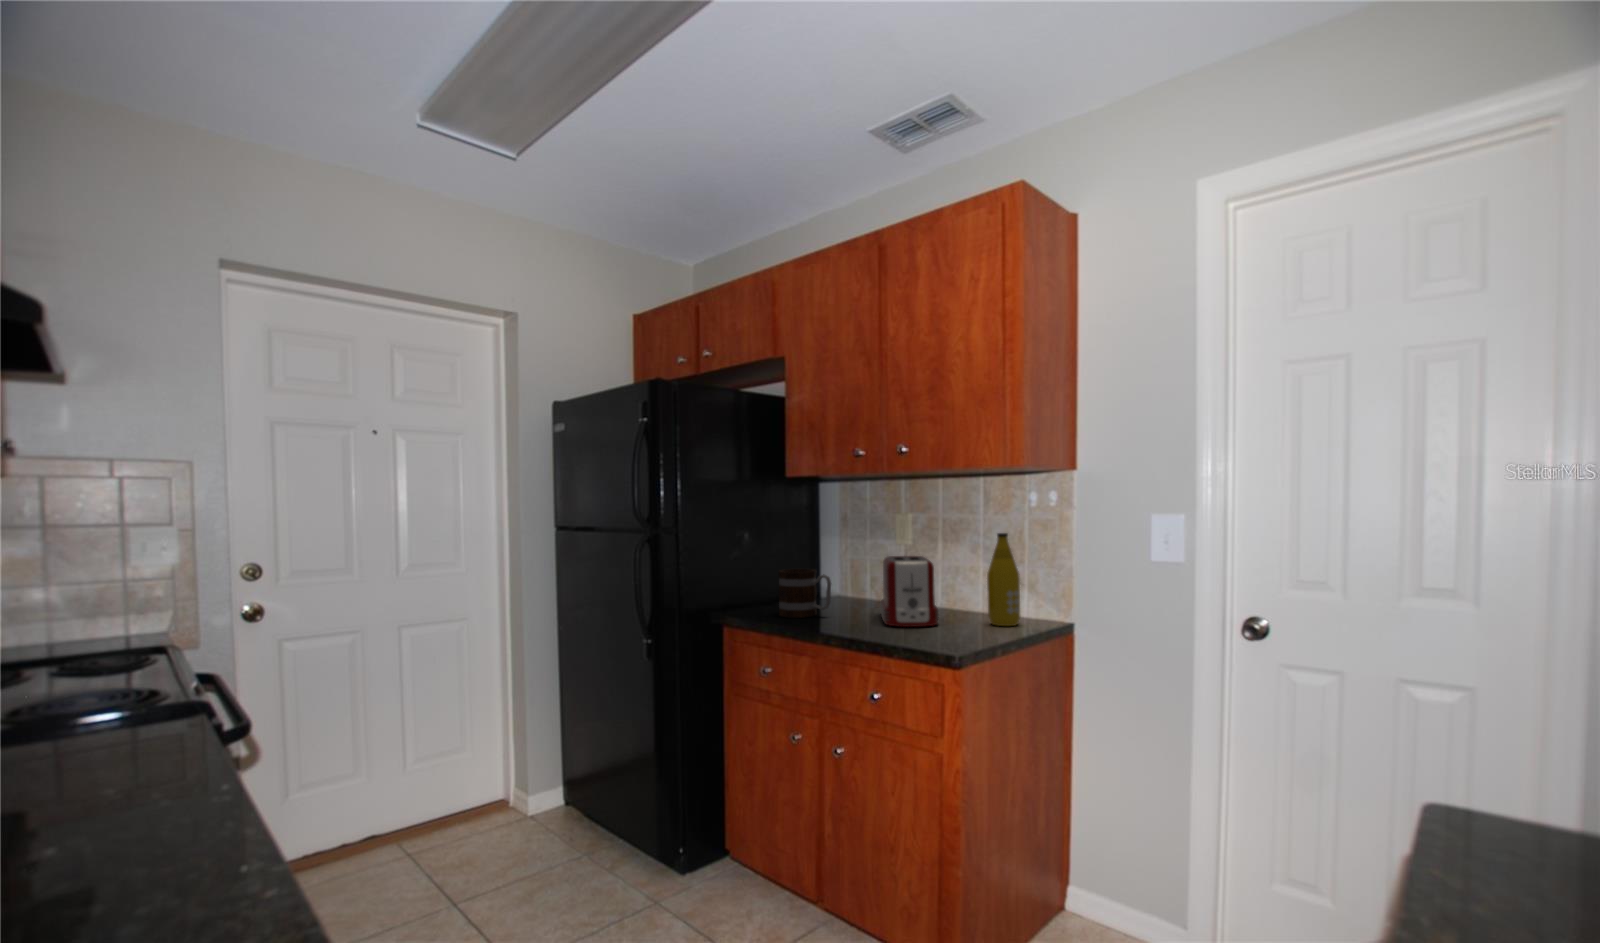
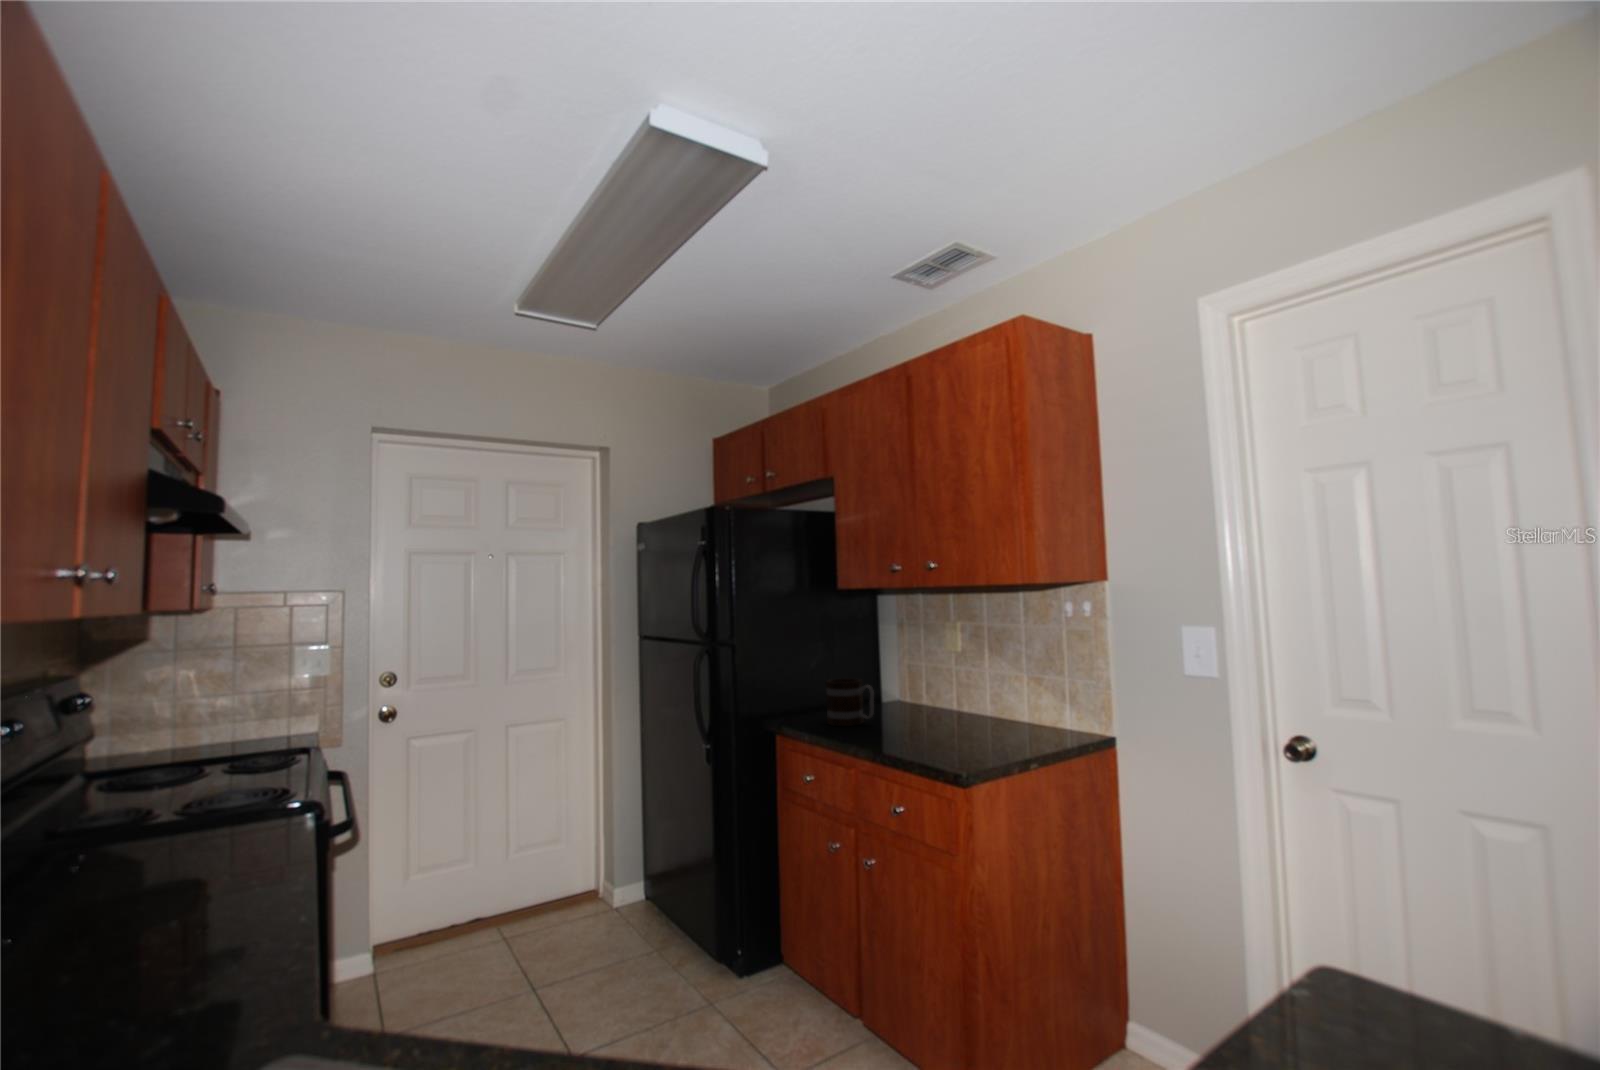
bottle: present [987,533,1020,626] -> none [1021,645,1056,740]
toaster: present [880,556,939,627] -> none [919,667,974,738]

